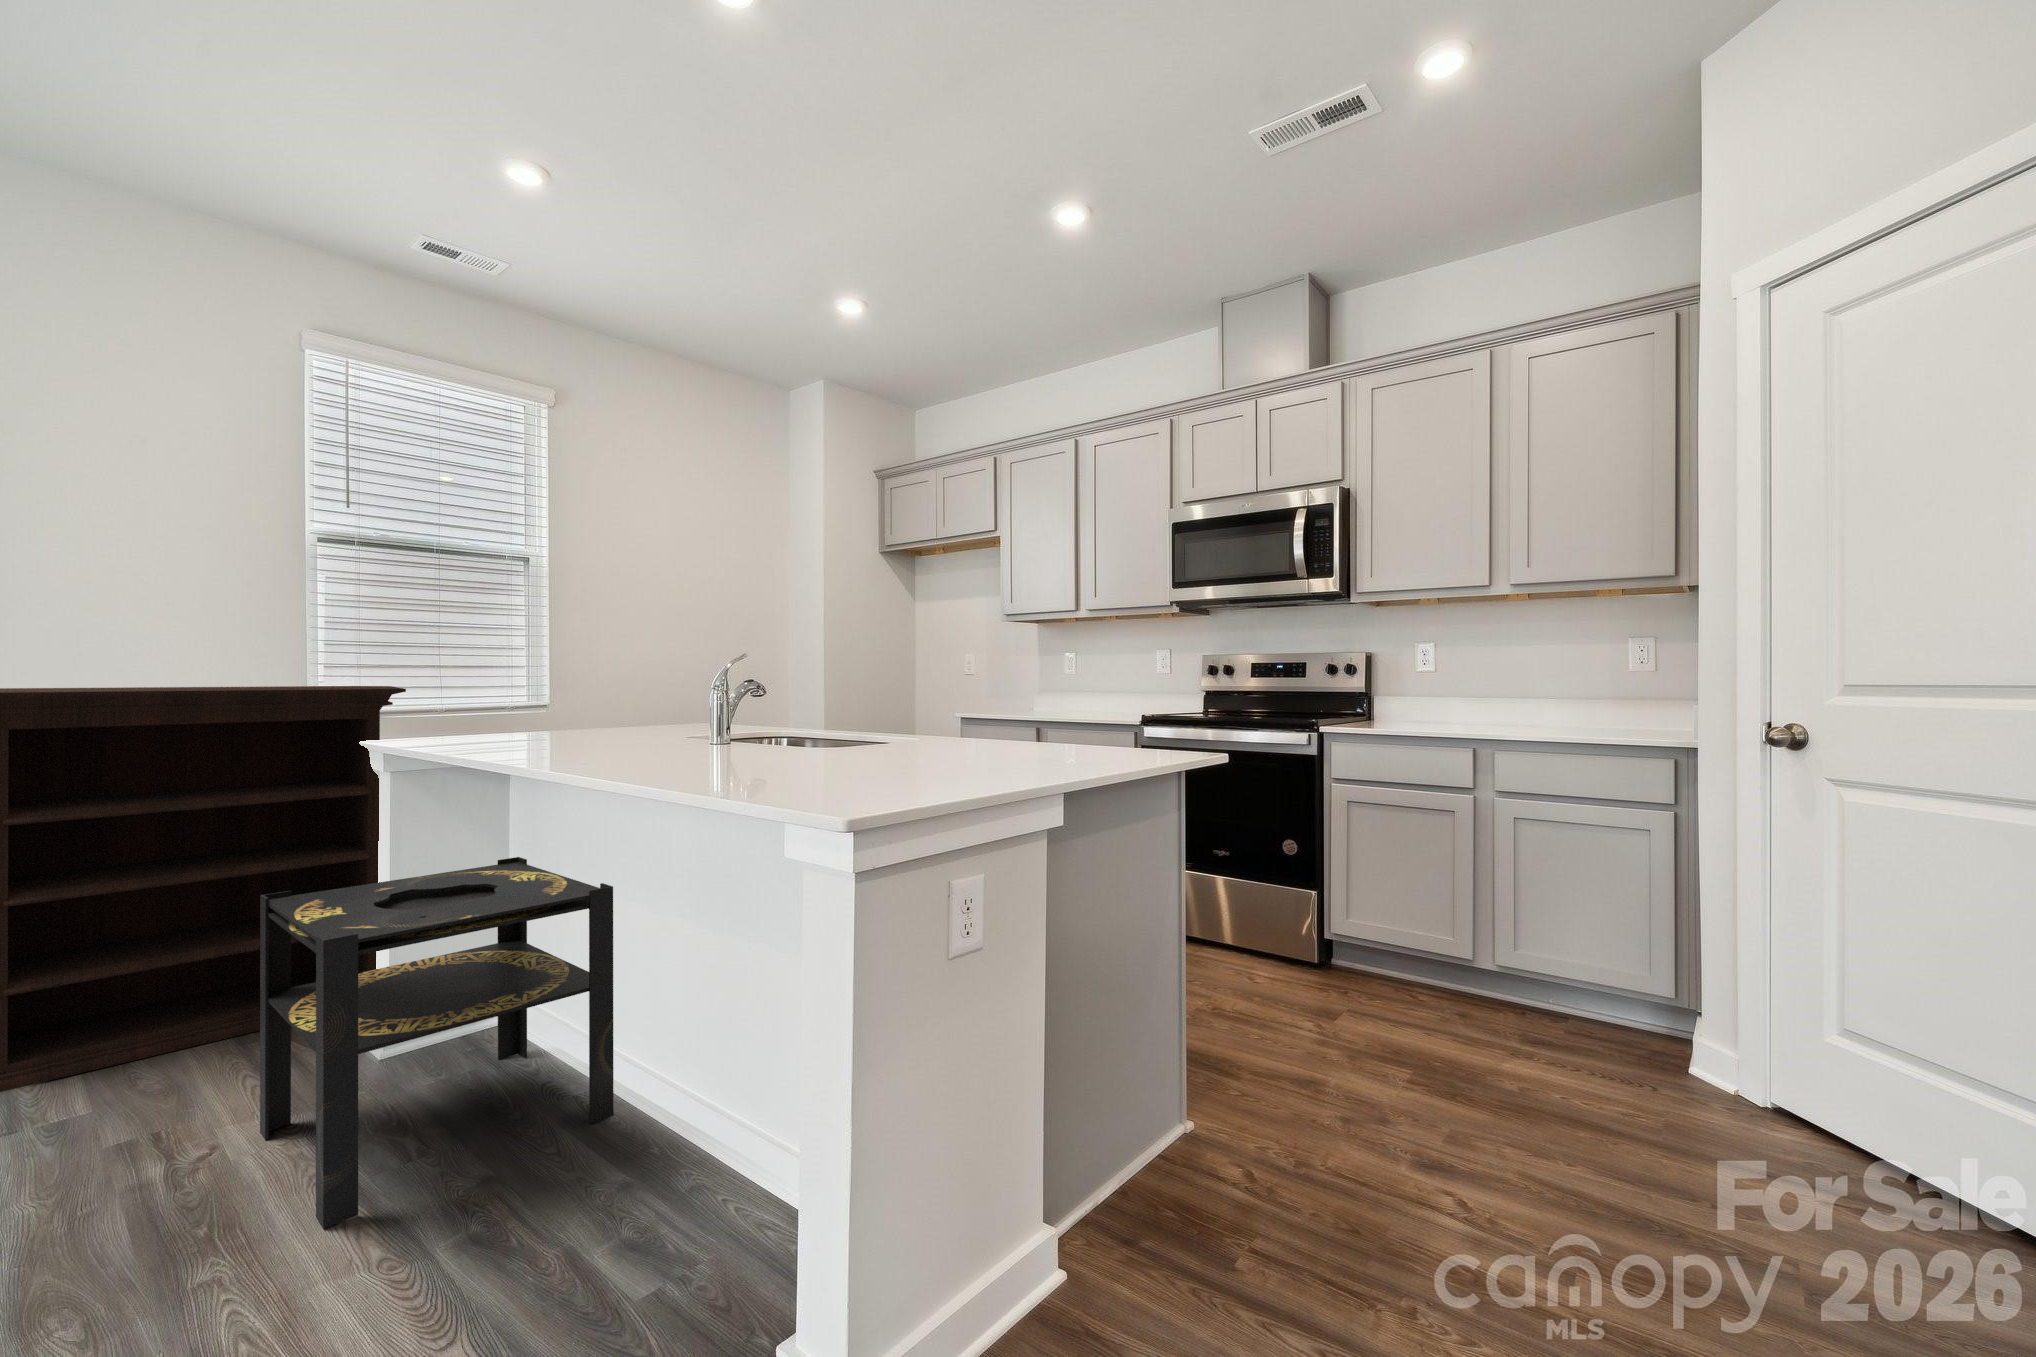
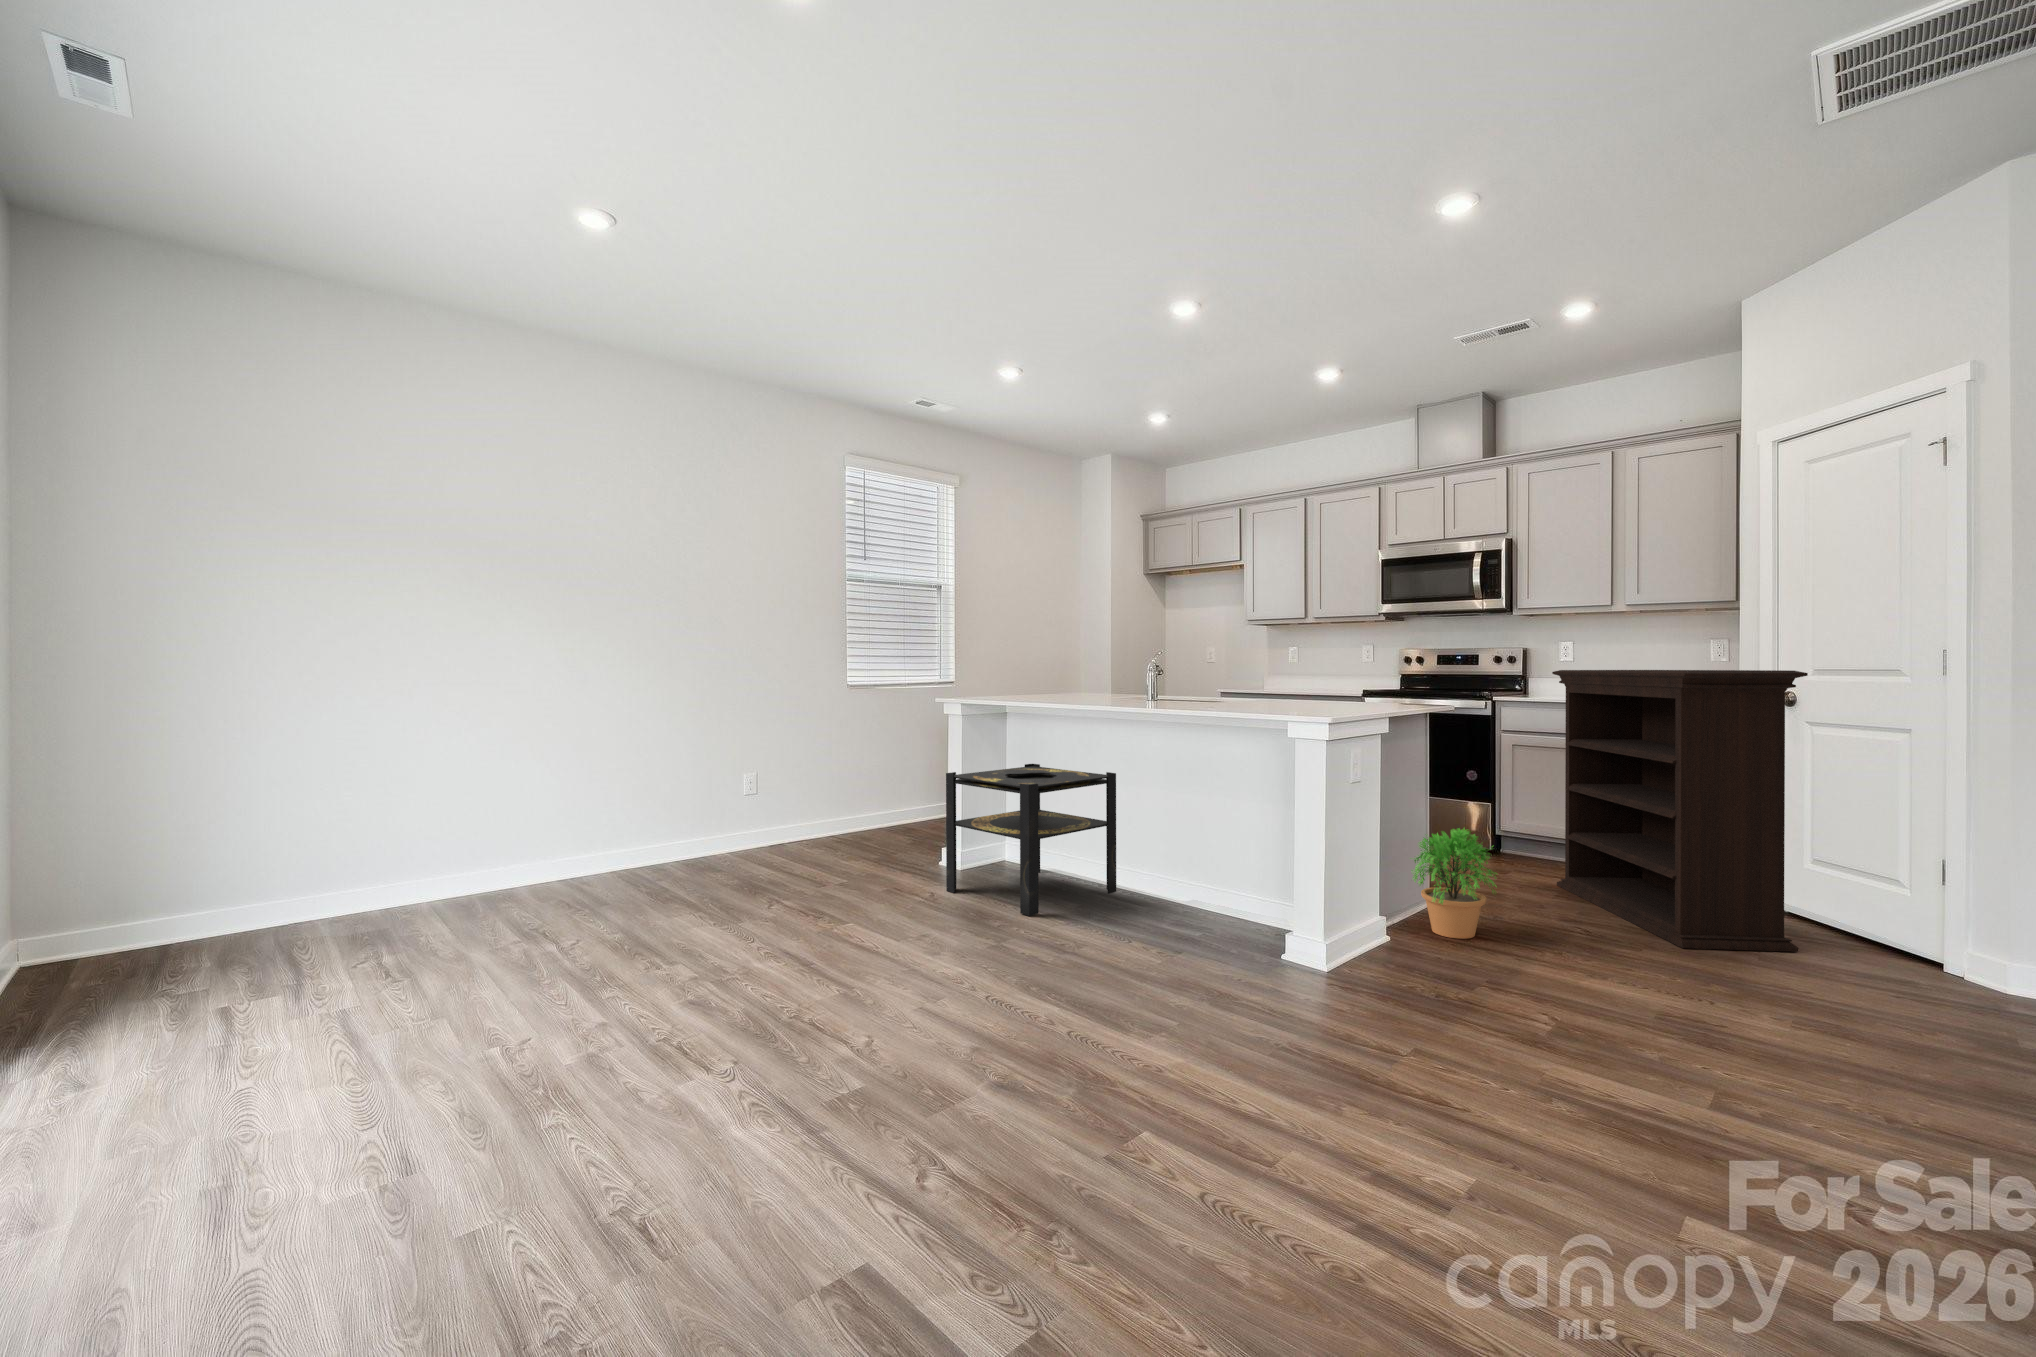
bookshelf: present [0,686,406,1092] -> present [1552,670,1808,952]
potted plant: none [1120,1008,1292,1262] -> present [1411,828,1497,939]

